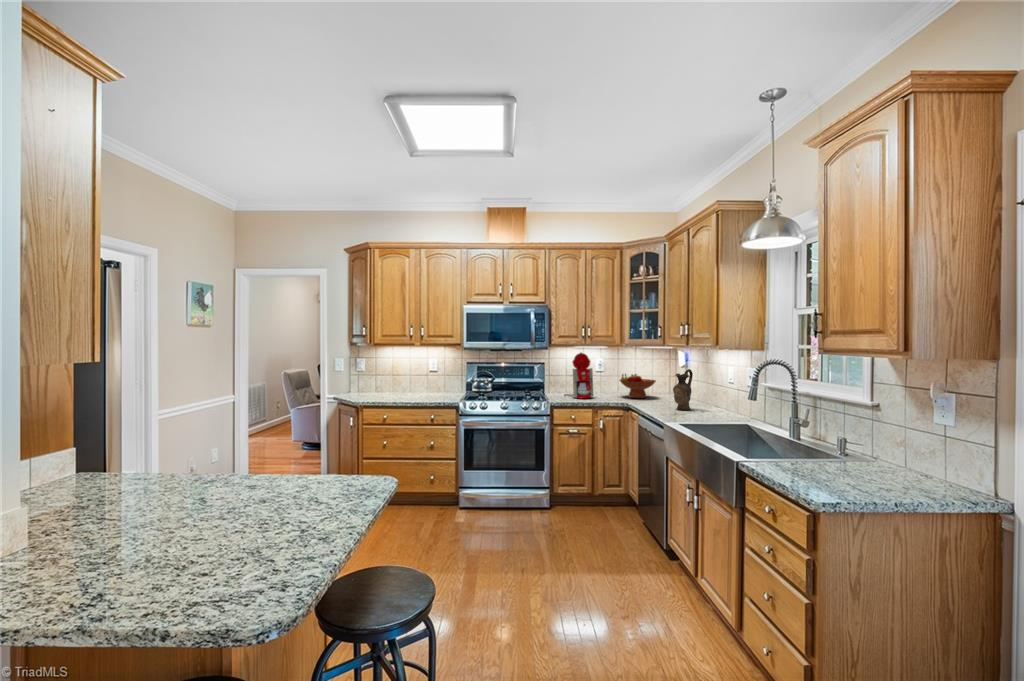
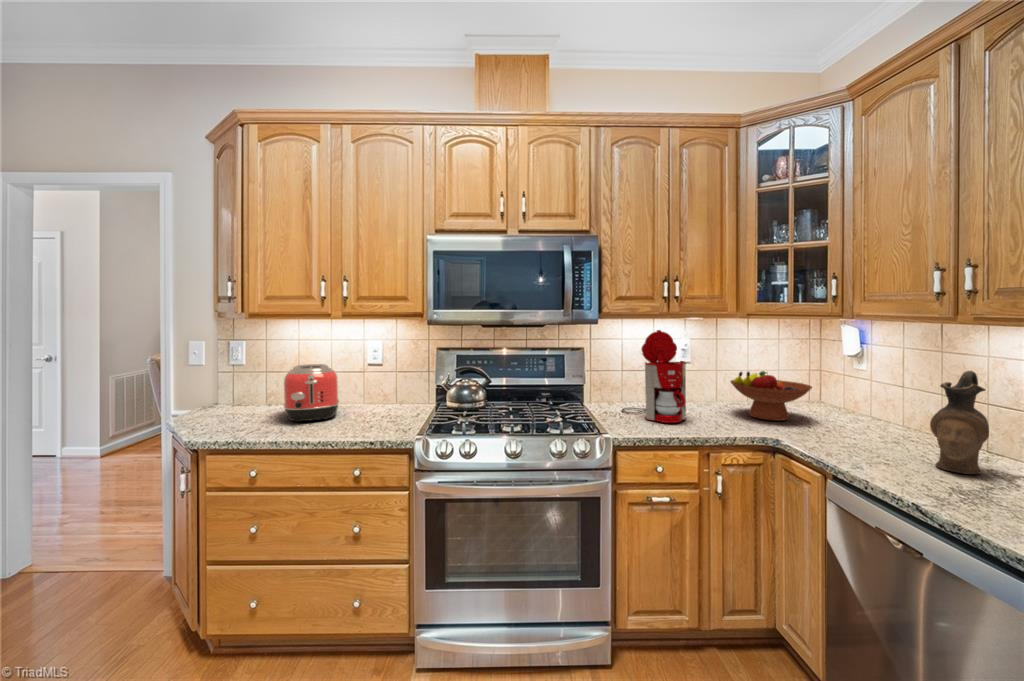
toaster: none [390,370,417,398] -> present [284,364,339,422]

